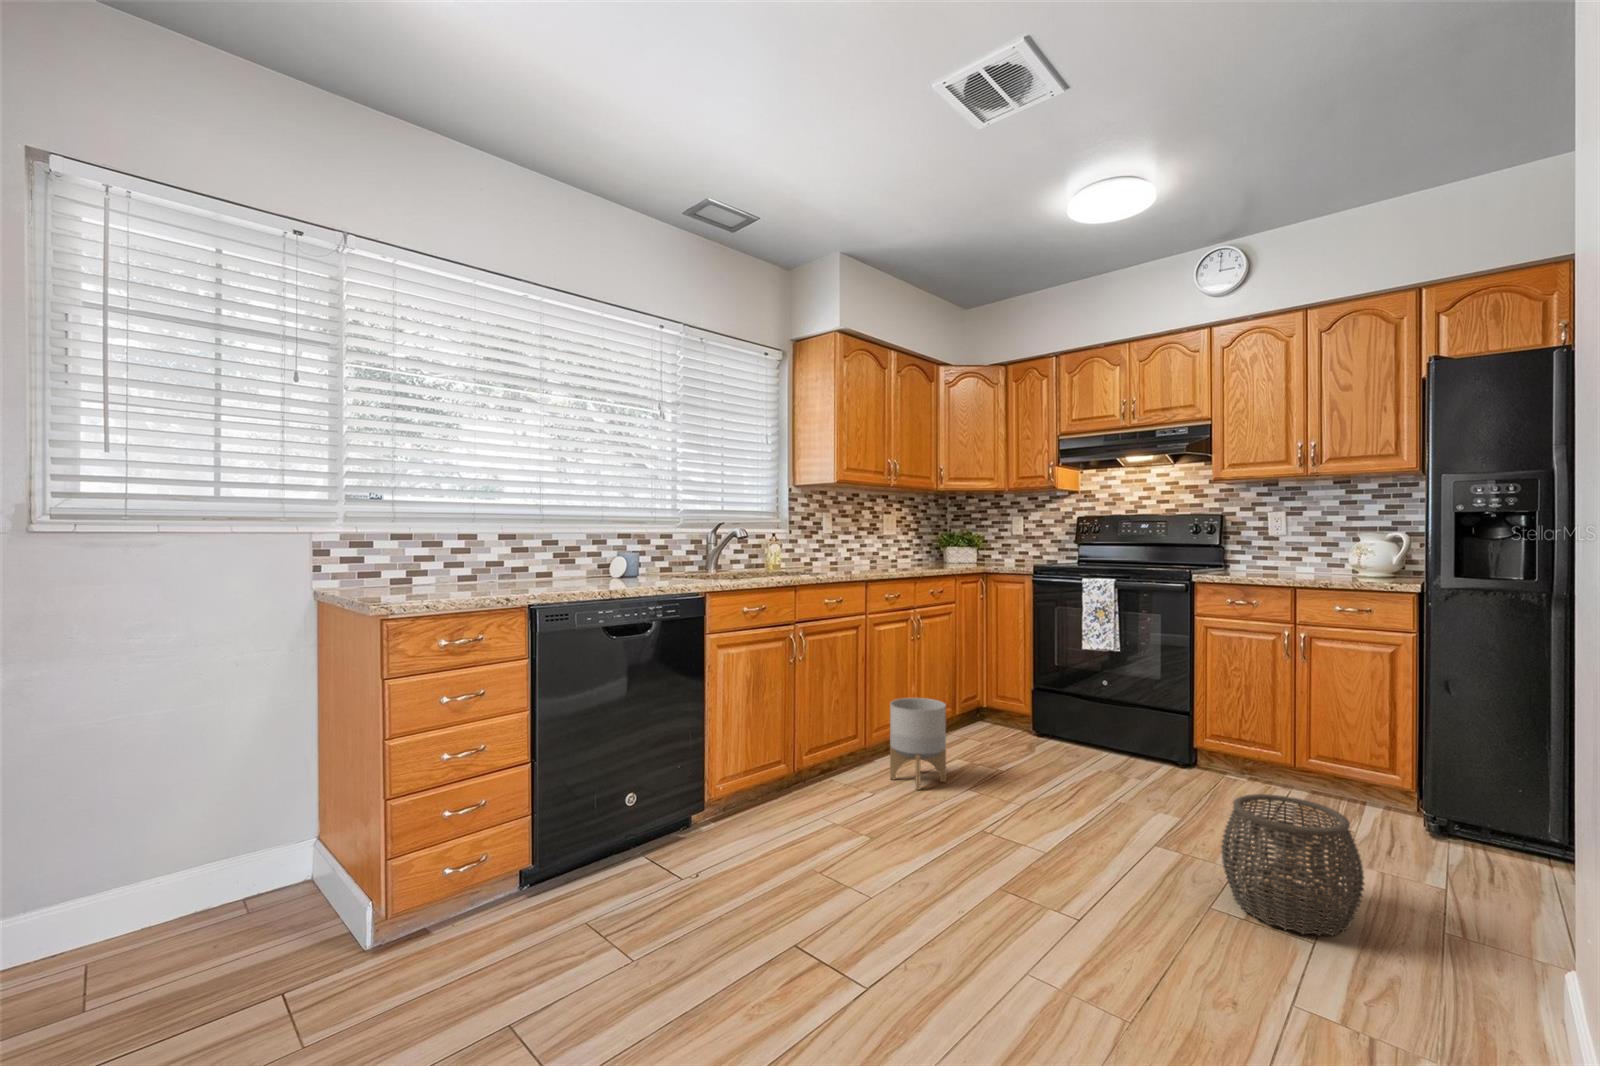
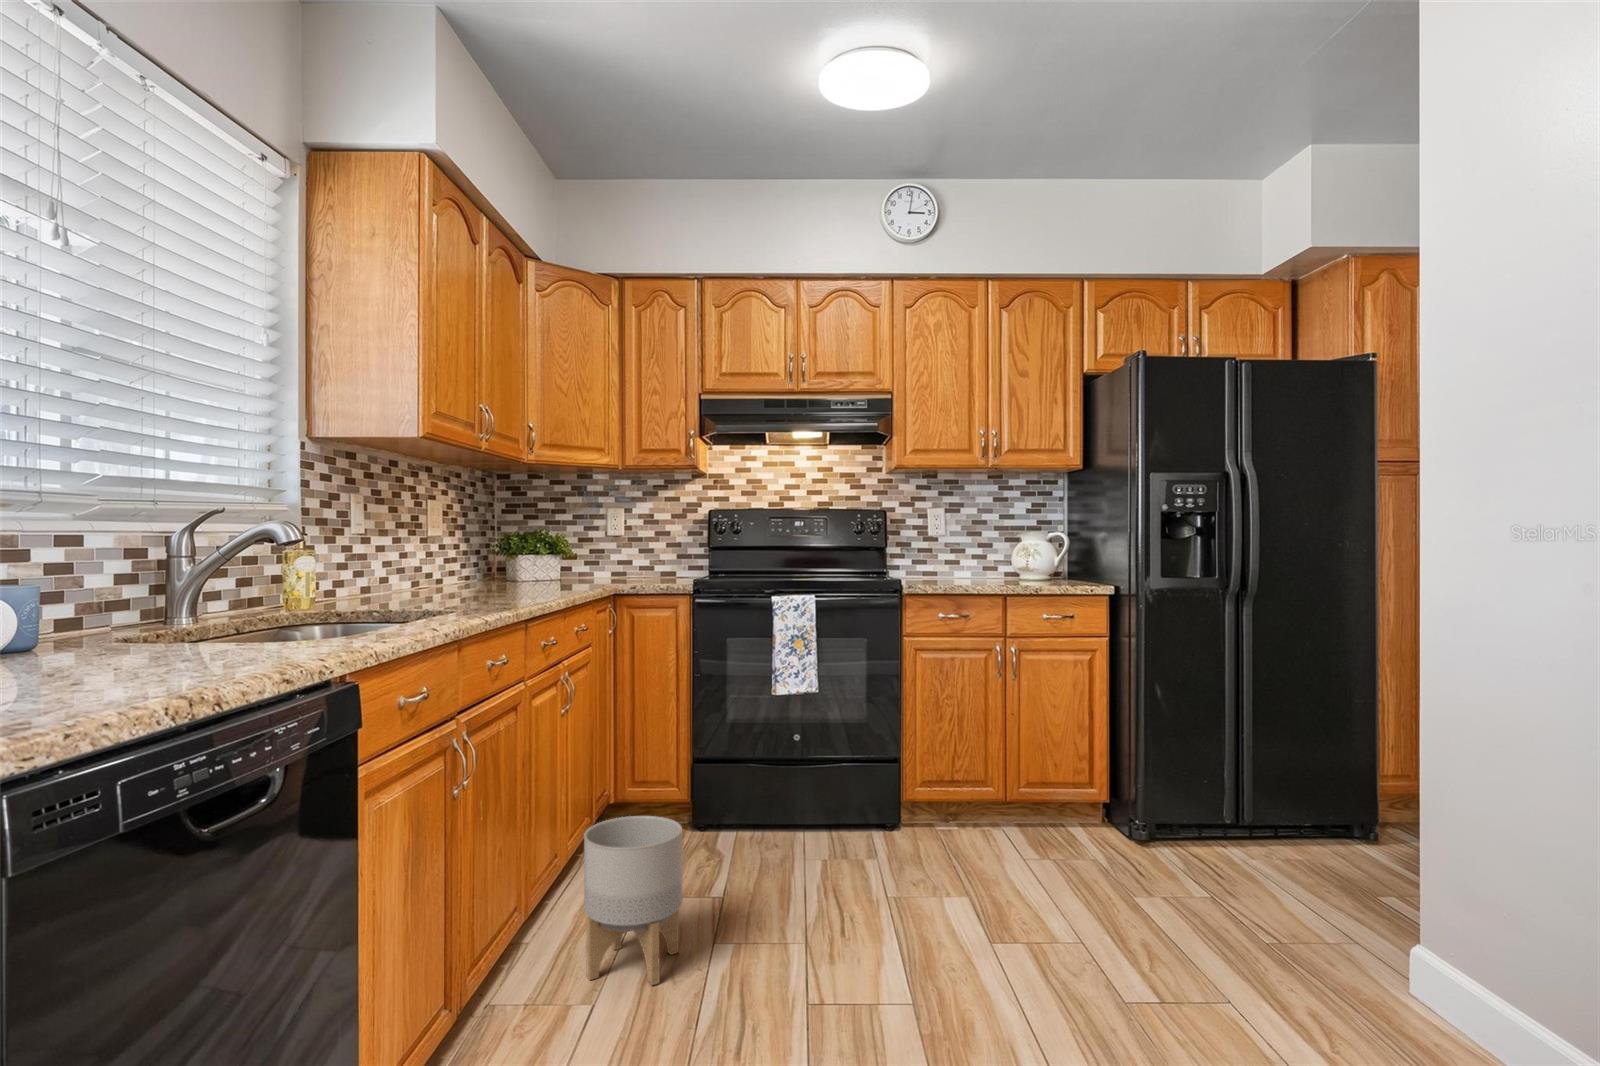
woven basket: present [1221,794,1364,936] -> none [1143,853,1307,1029]

